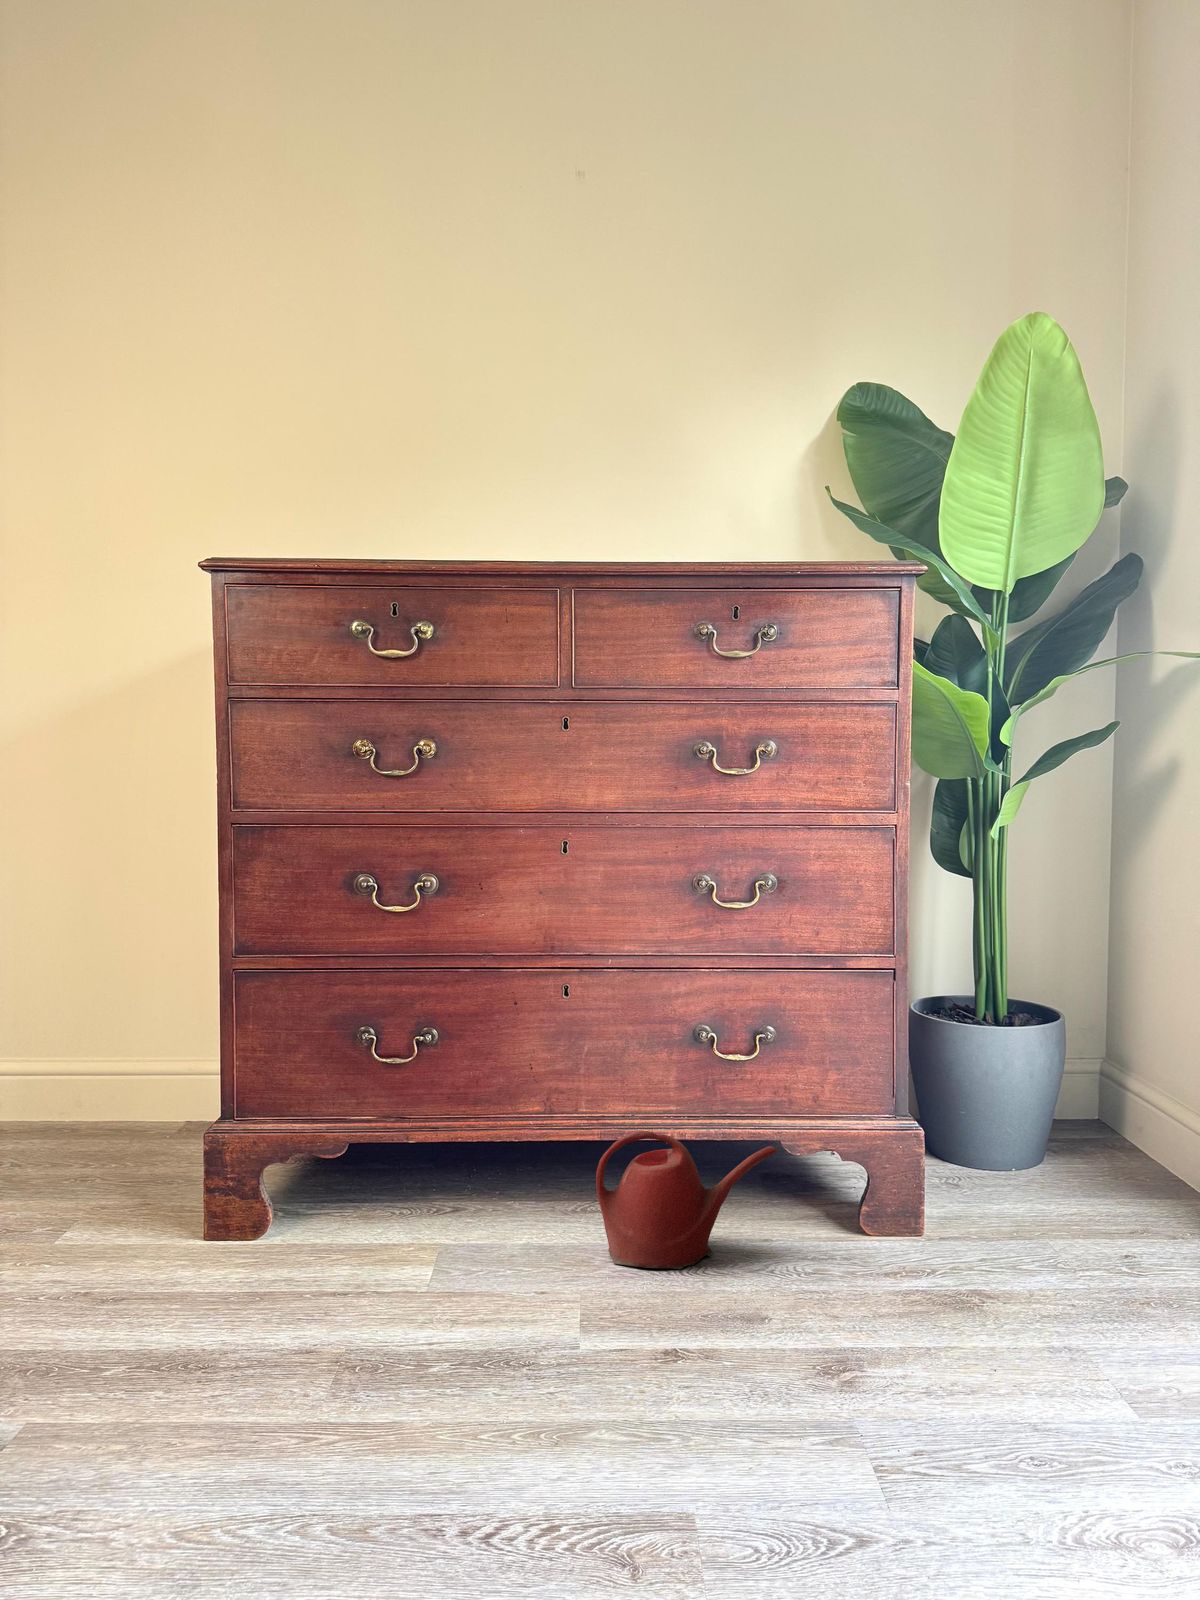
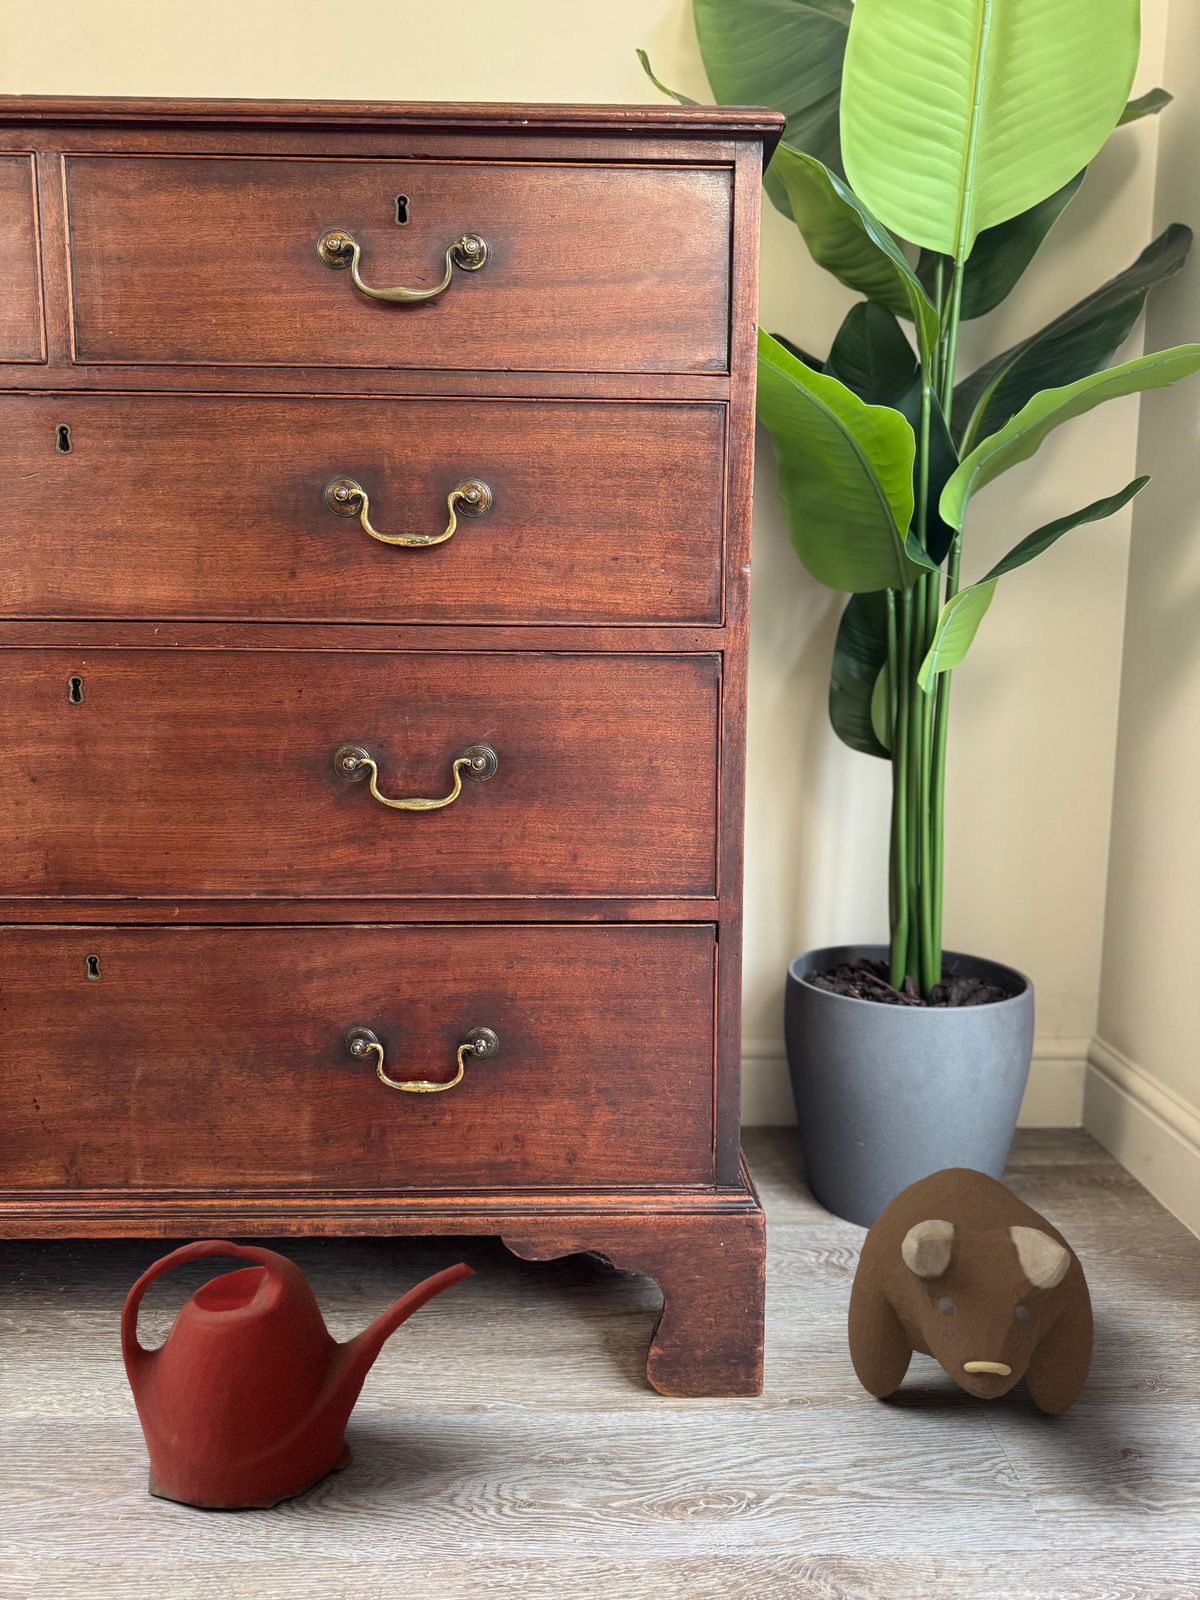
plush toy: none [972,1108,1107,1240] -> present [848,1167,1094,1415]

